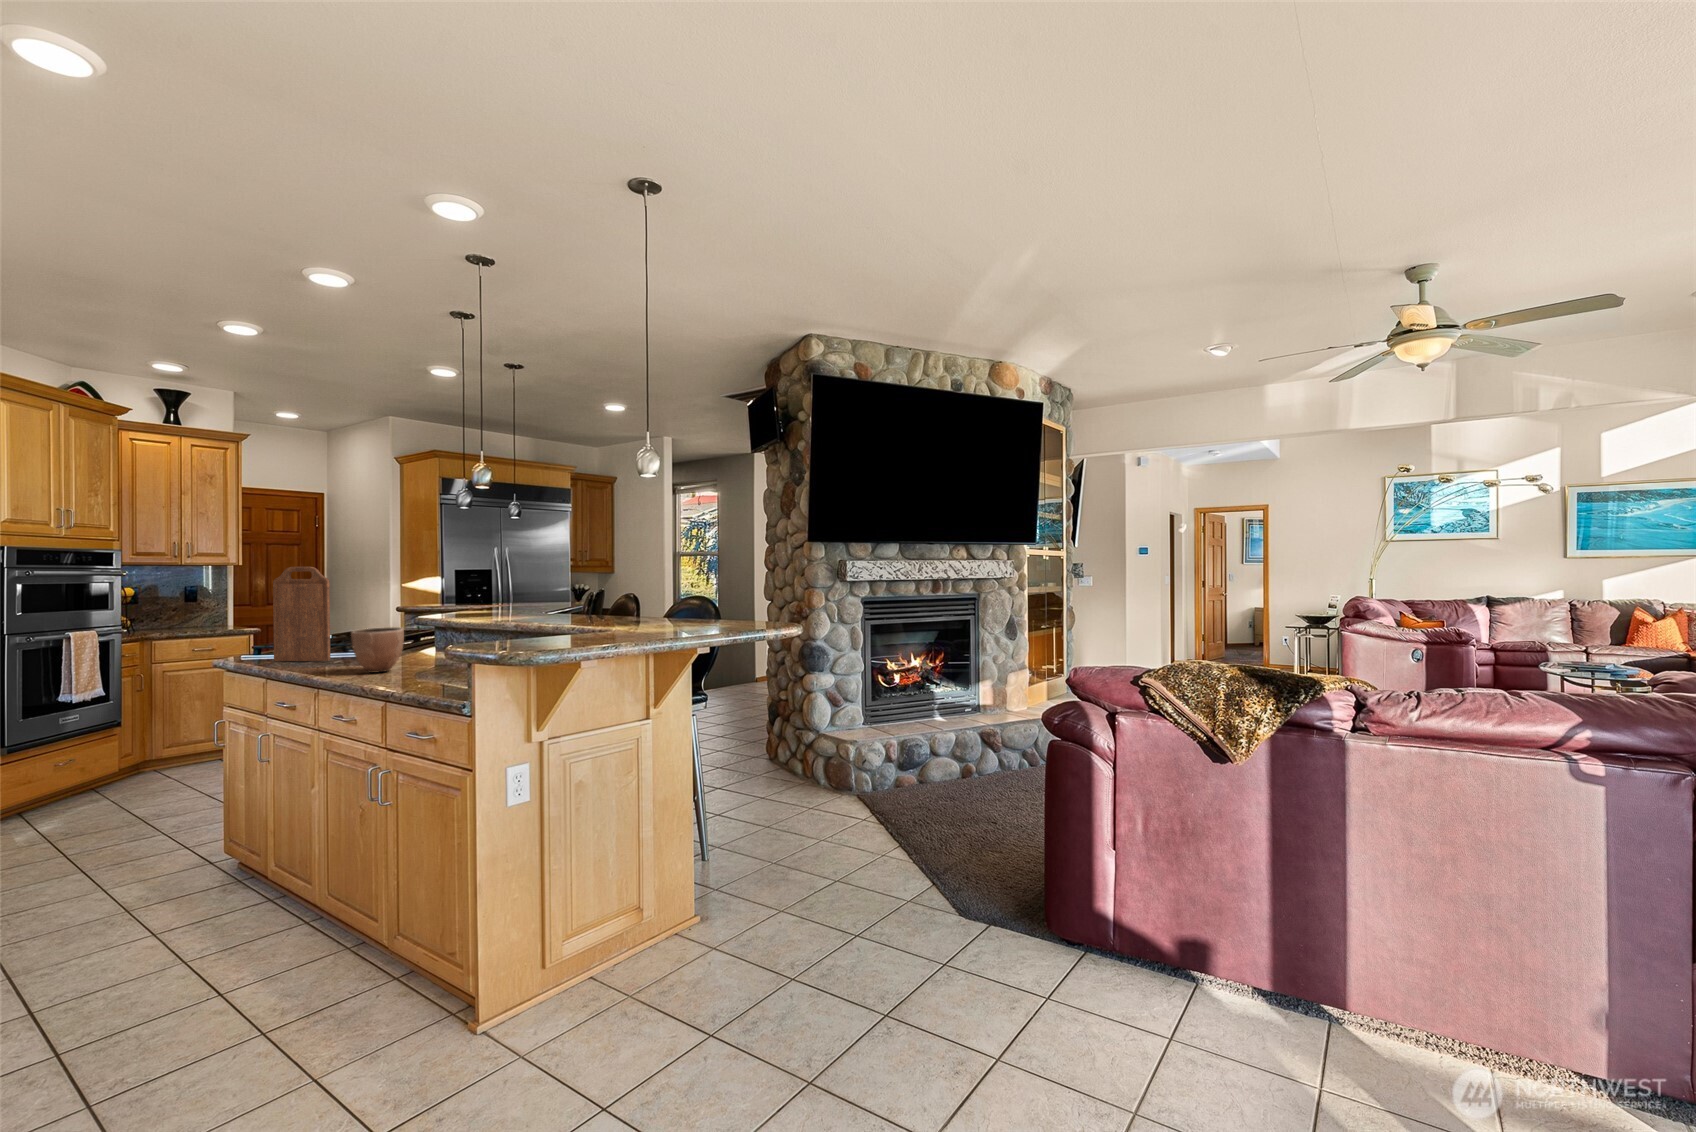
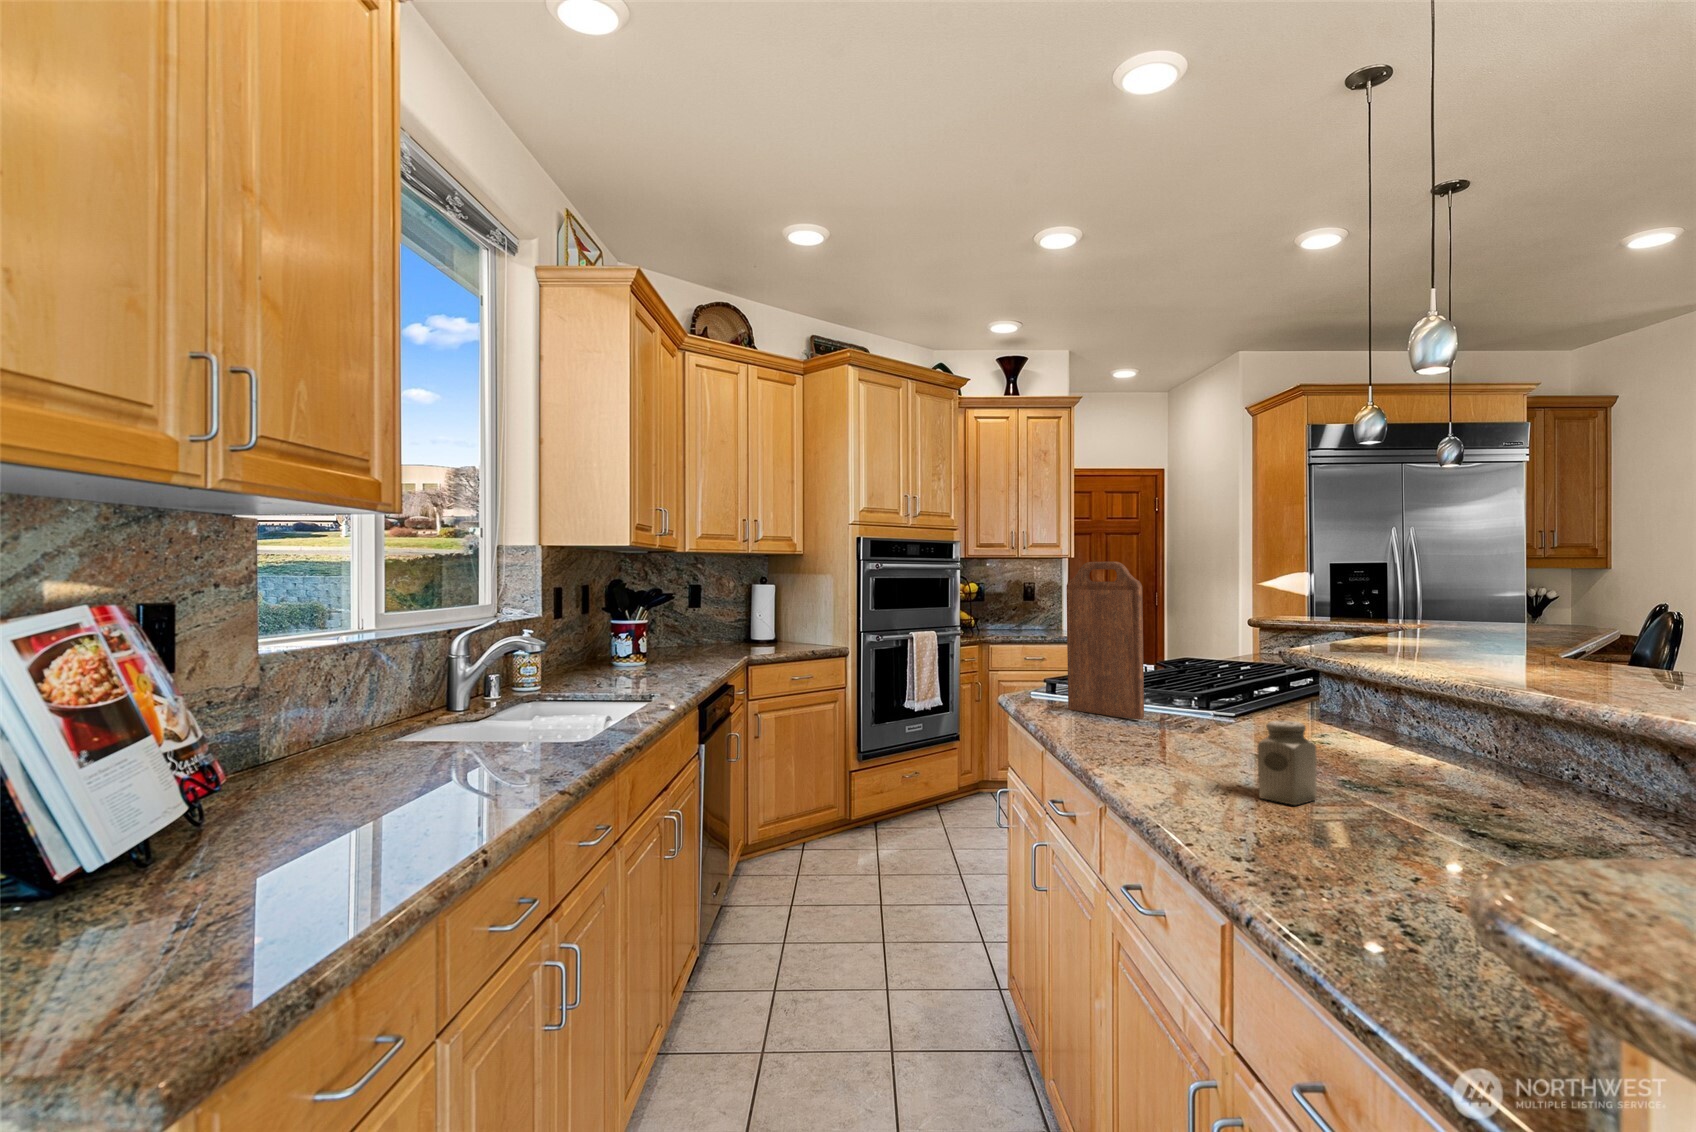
decorative bowl: present [351,627,404,673] -> none [1170,675,1261,763]
salt shaker: none [402,642,431,681] -> present [1258,720,1317,805]

